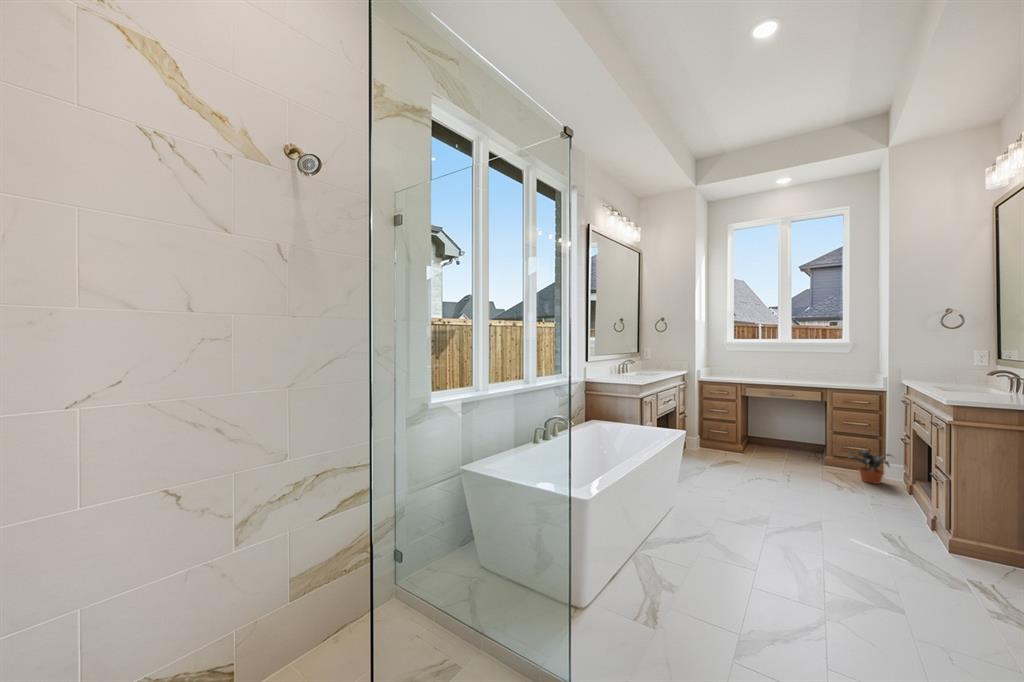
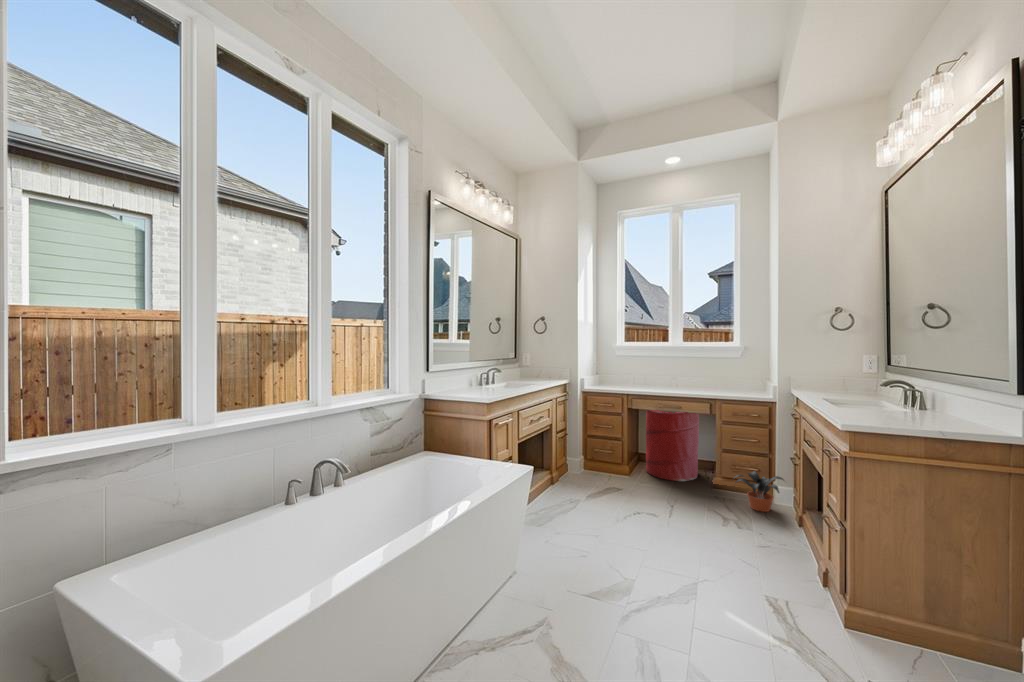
laundry hamper: none [757,395,809,460] -> present [646,410,699,481]

